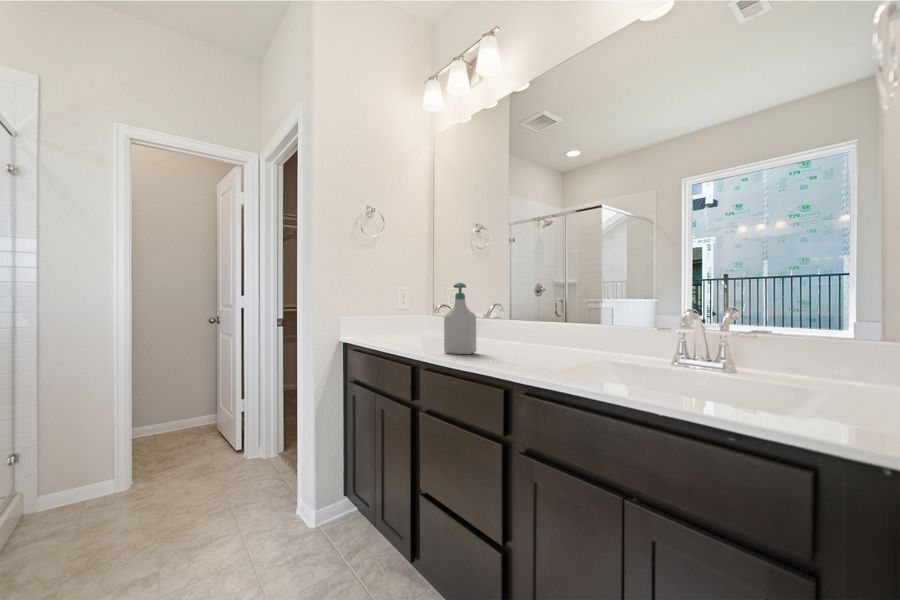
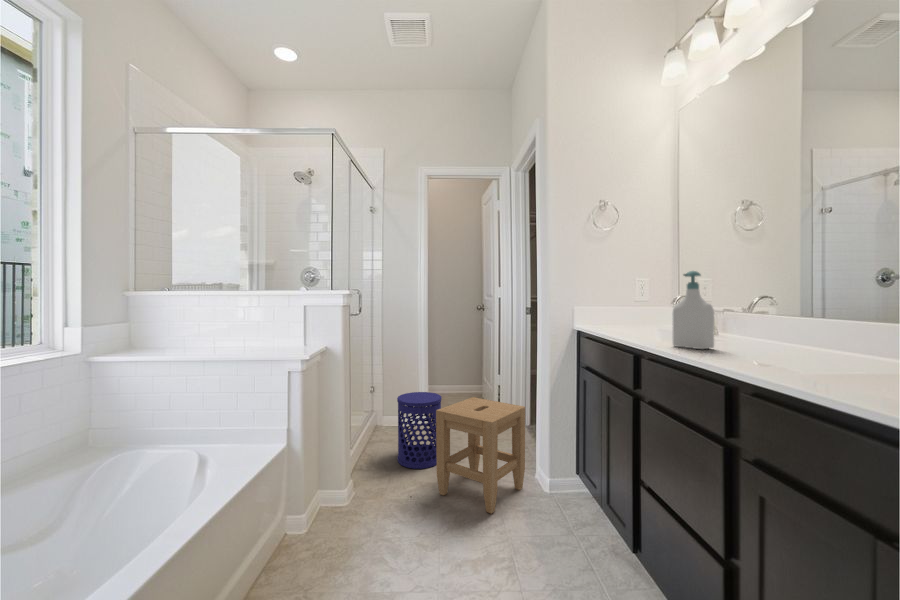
stool: none [159,433,286,577] -> present [436,397,525,514]
waste bin: none [82,437,163,554] -> present [397,392,442,469]

